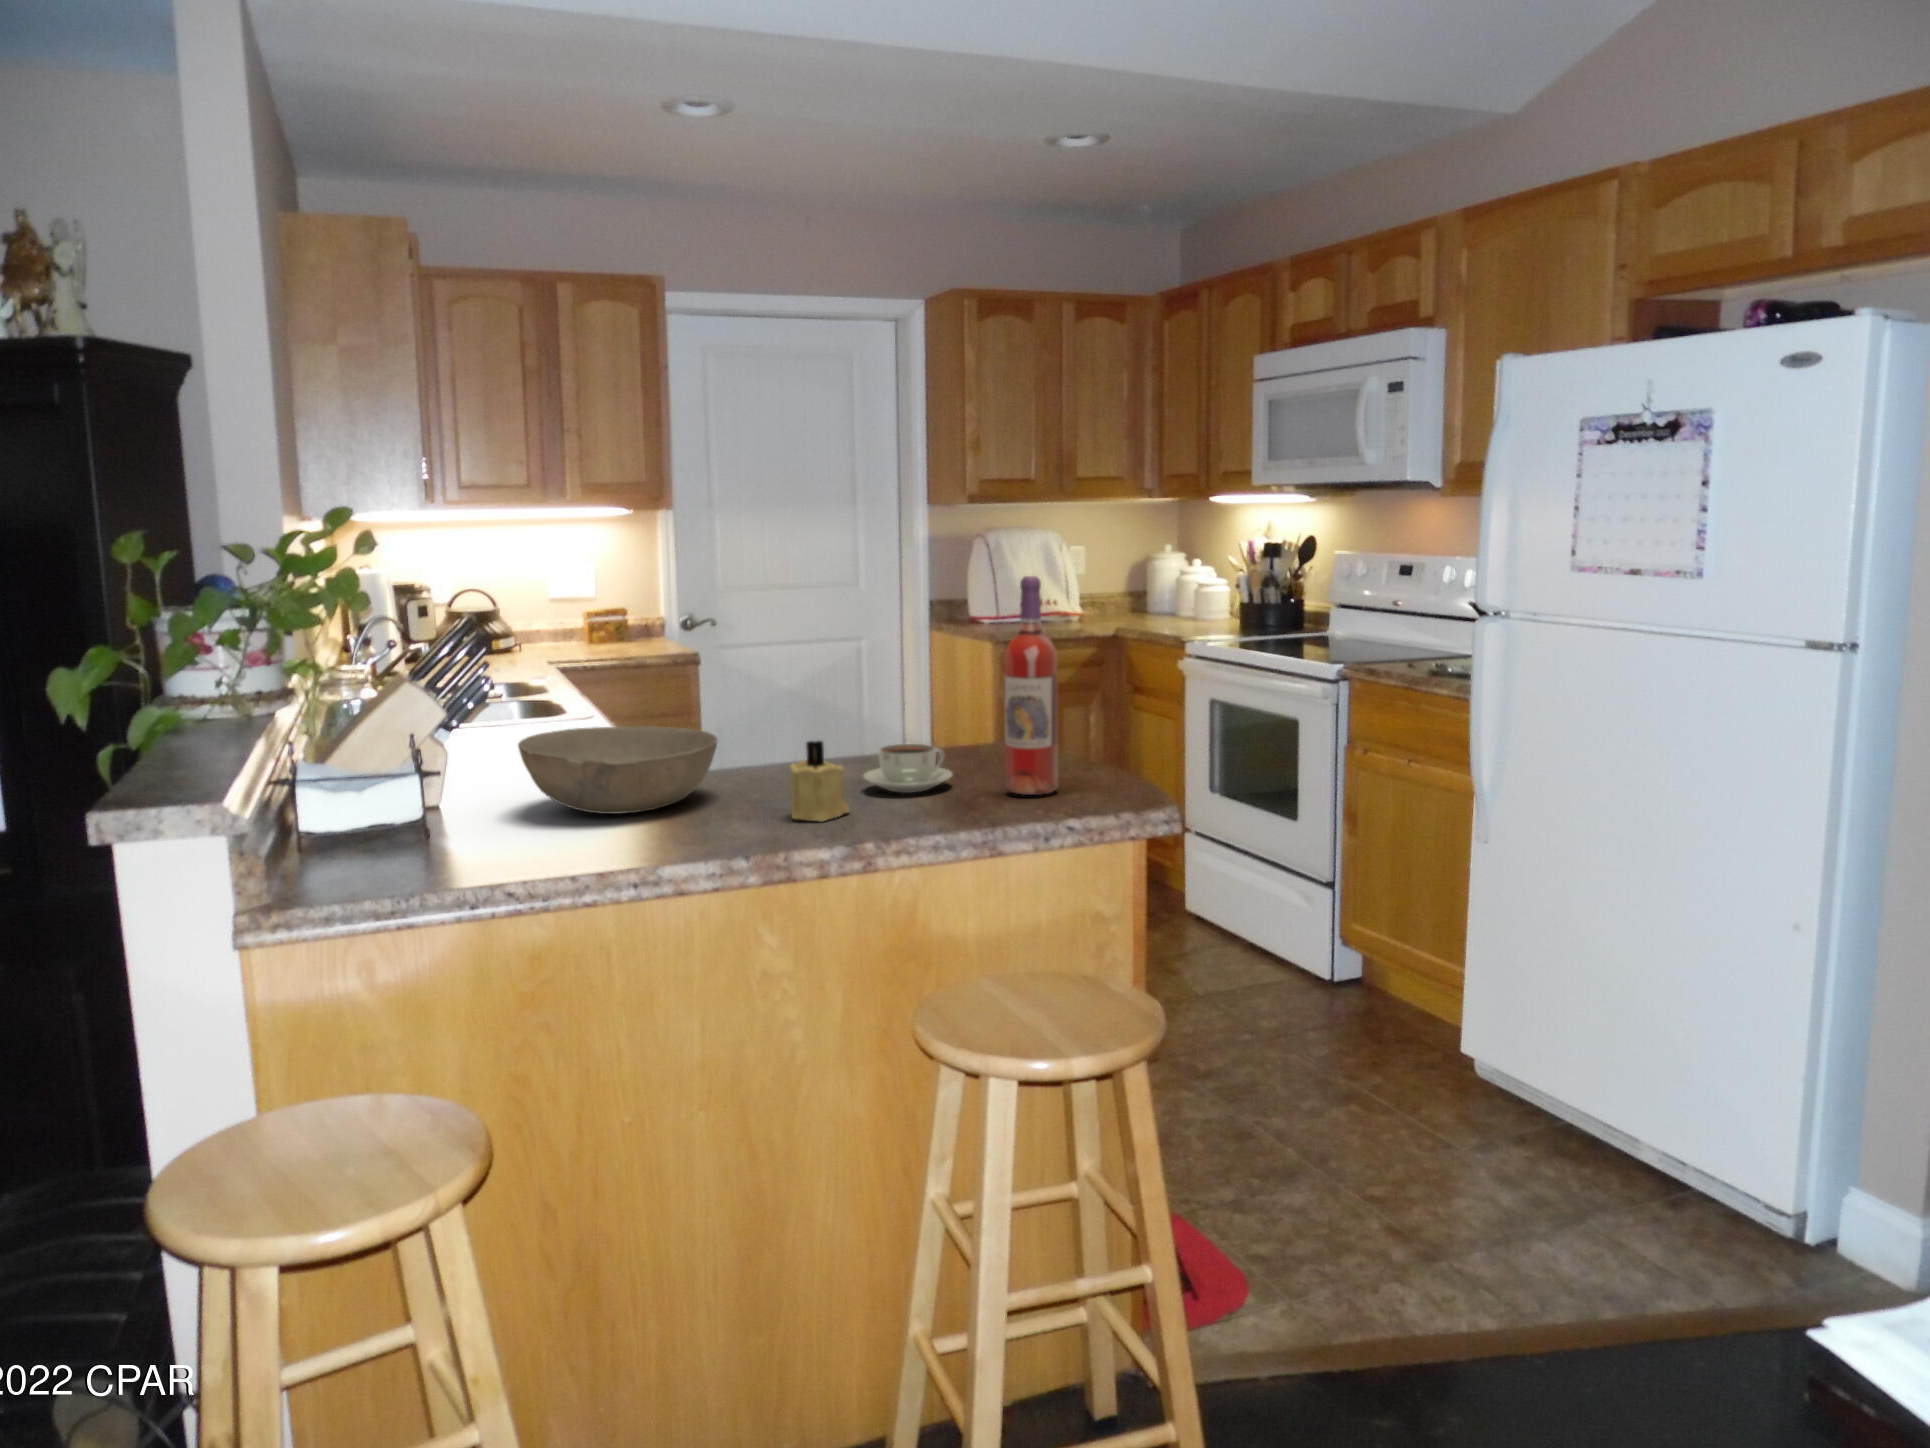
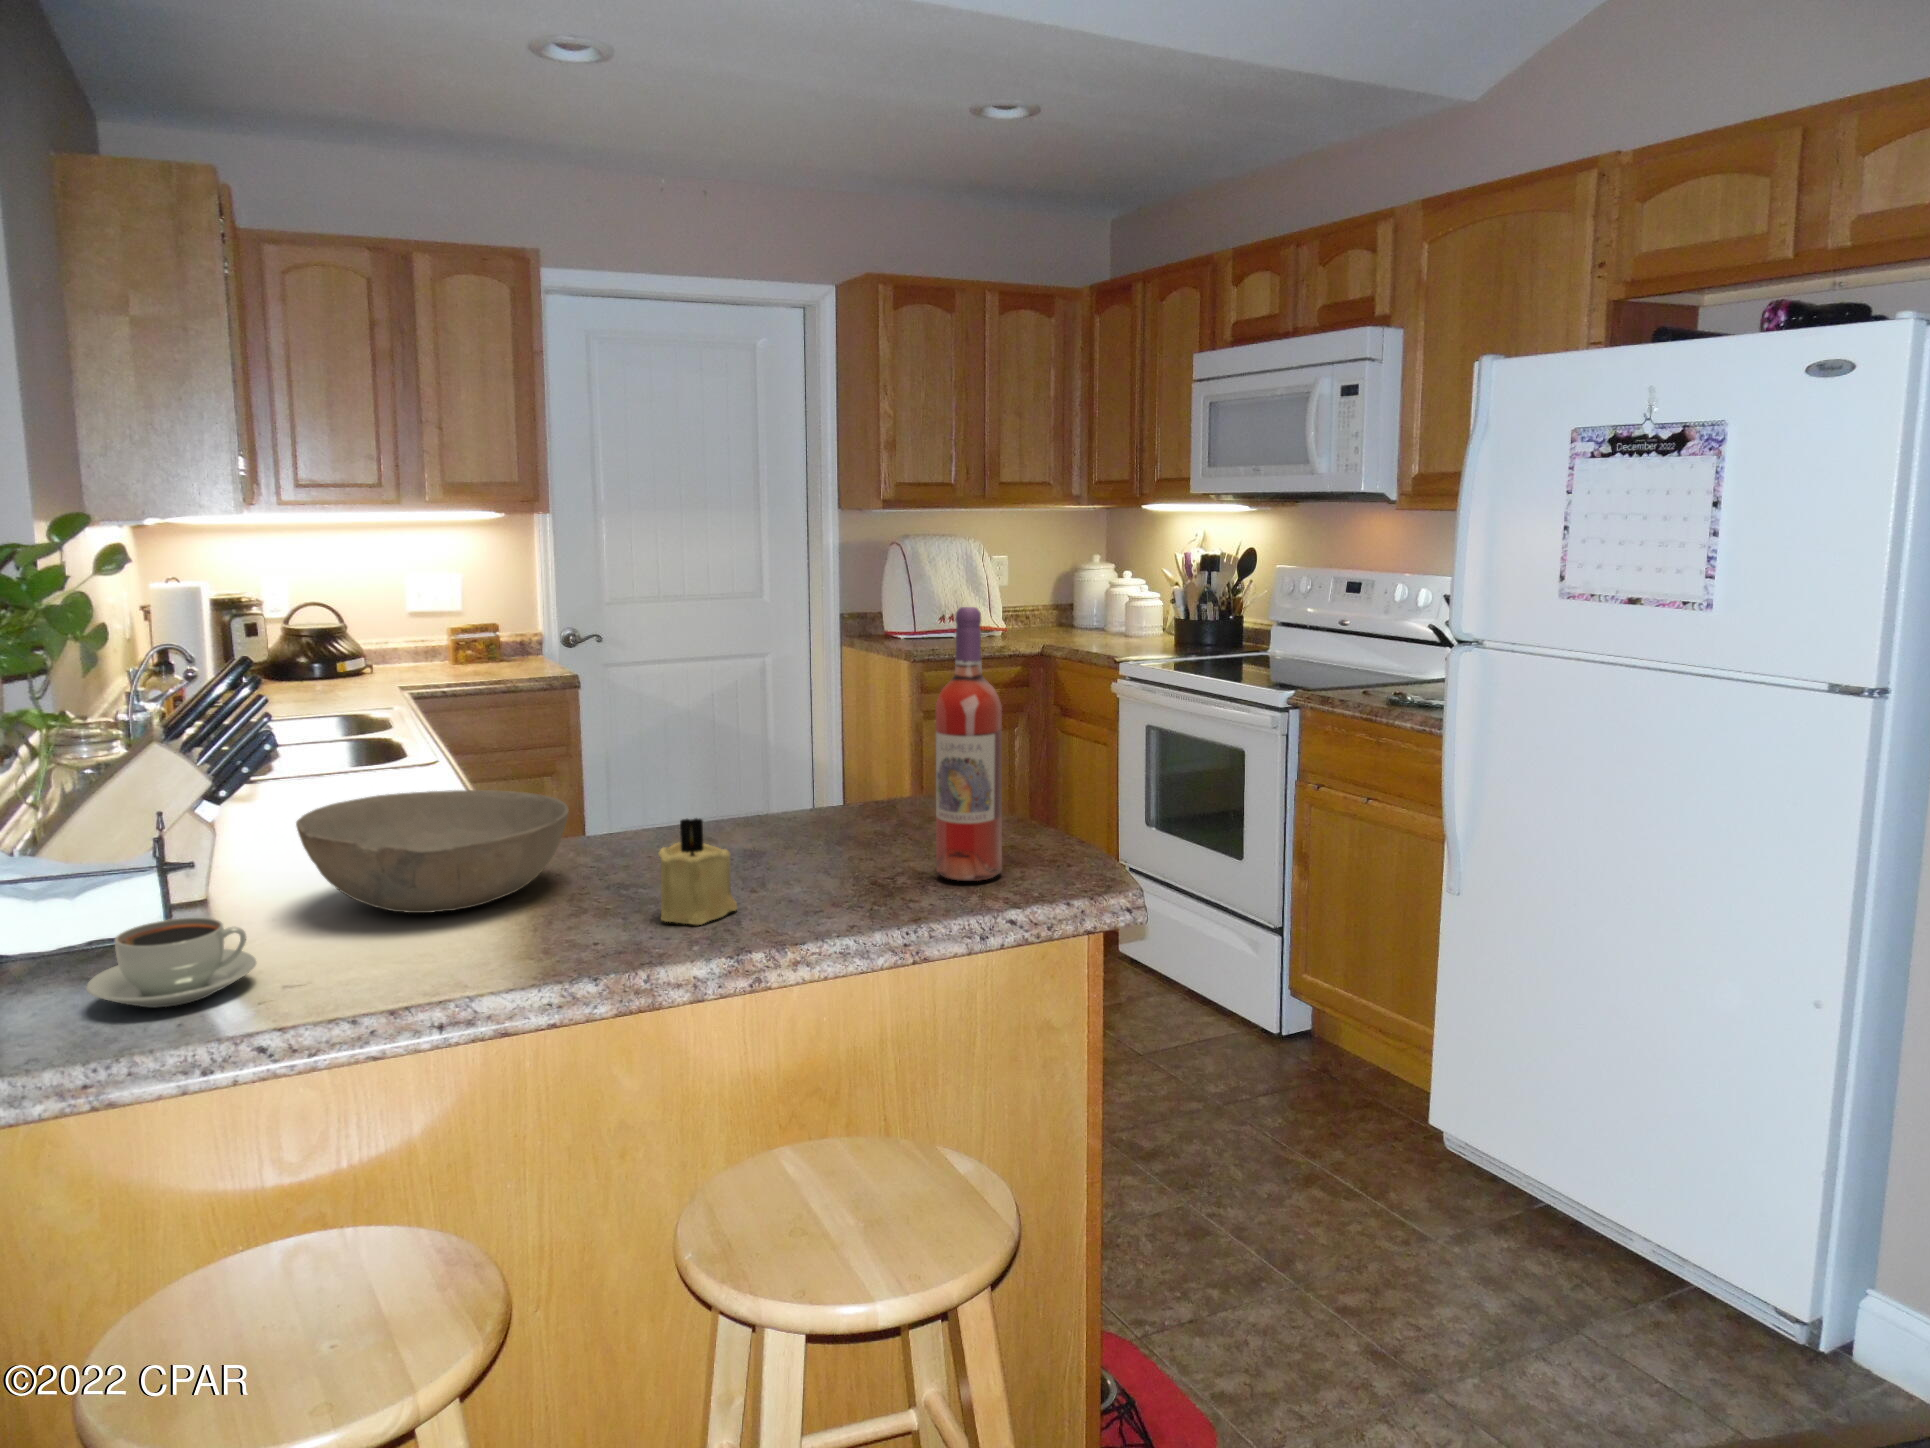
coffee cup: present [863,744,952,793] -> present [86,918,256,1007]

